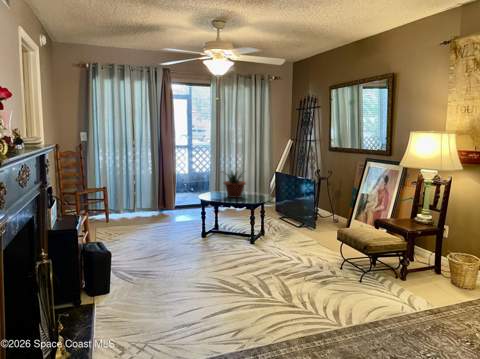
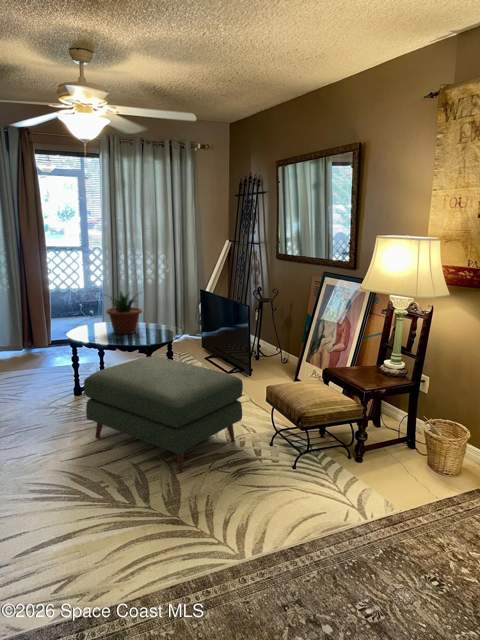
ottoman: none [219,211,322,281] -> present [84,356,243,472]

